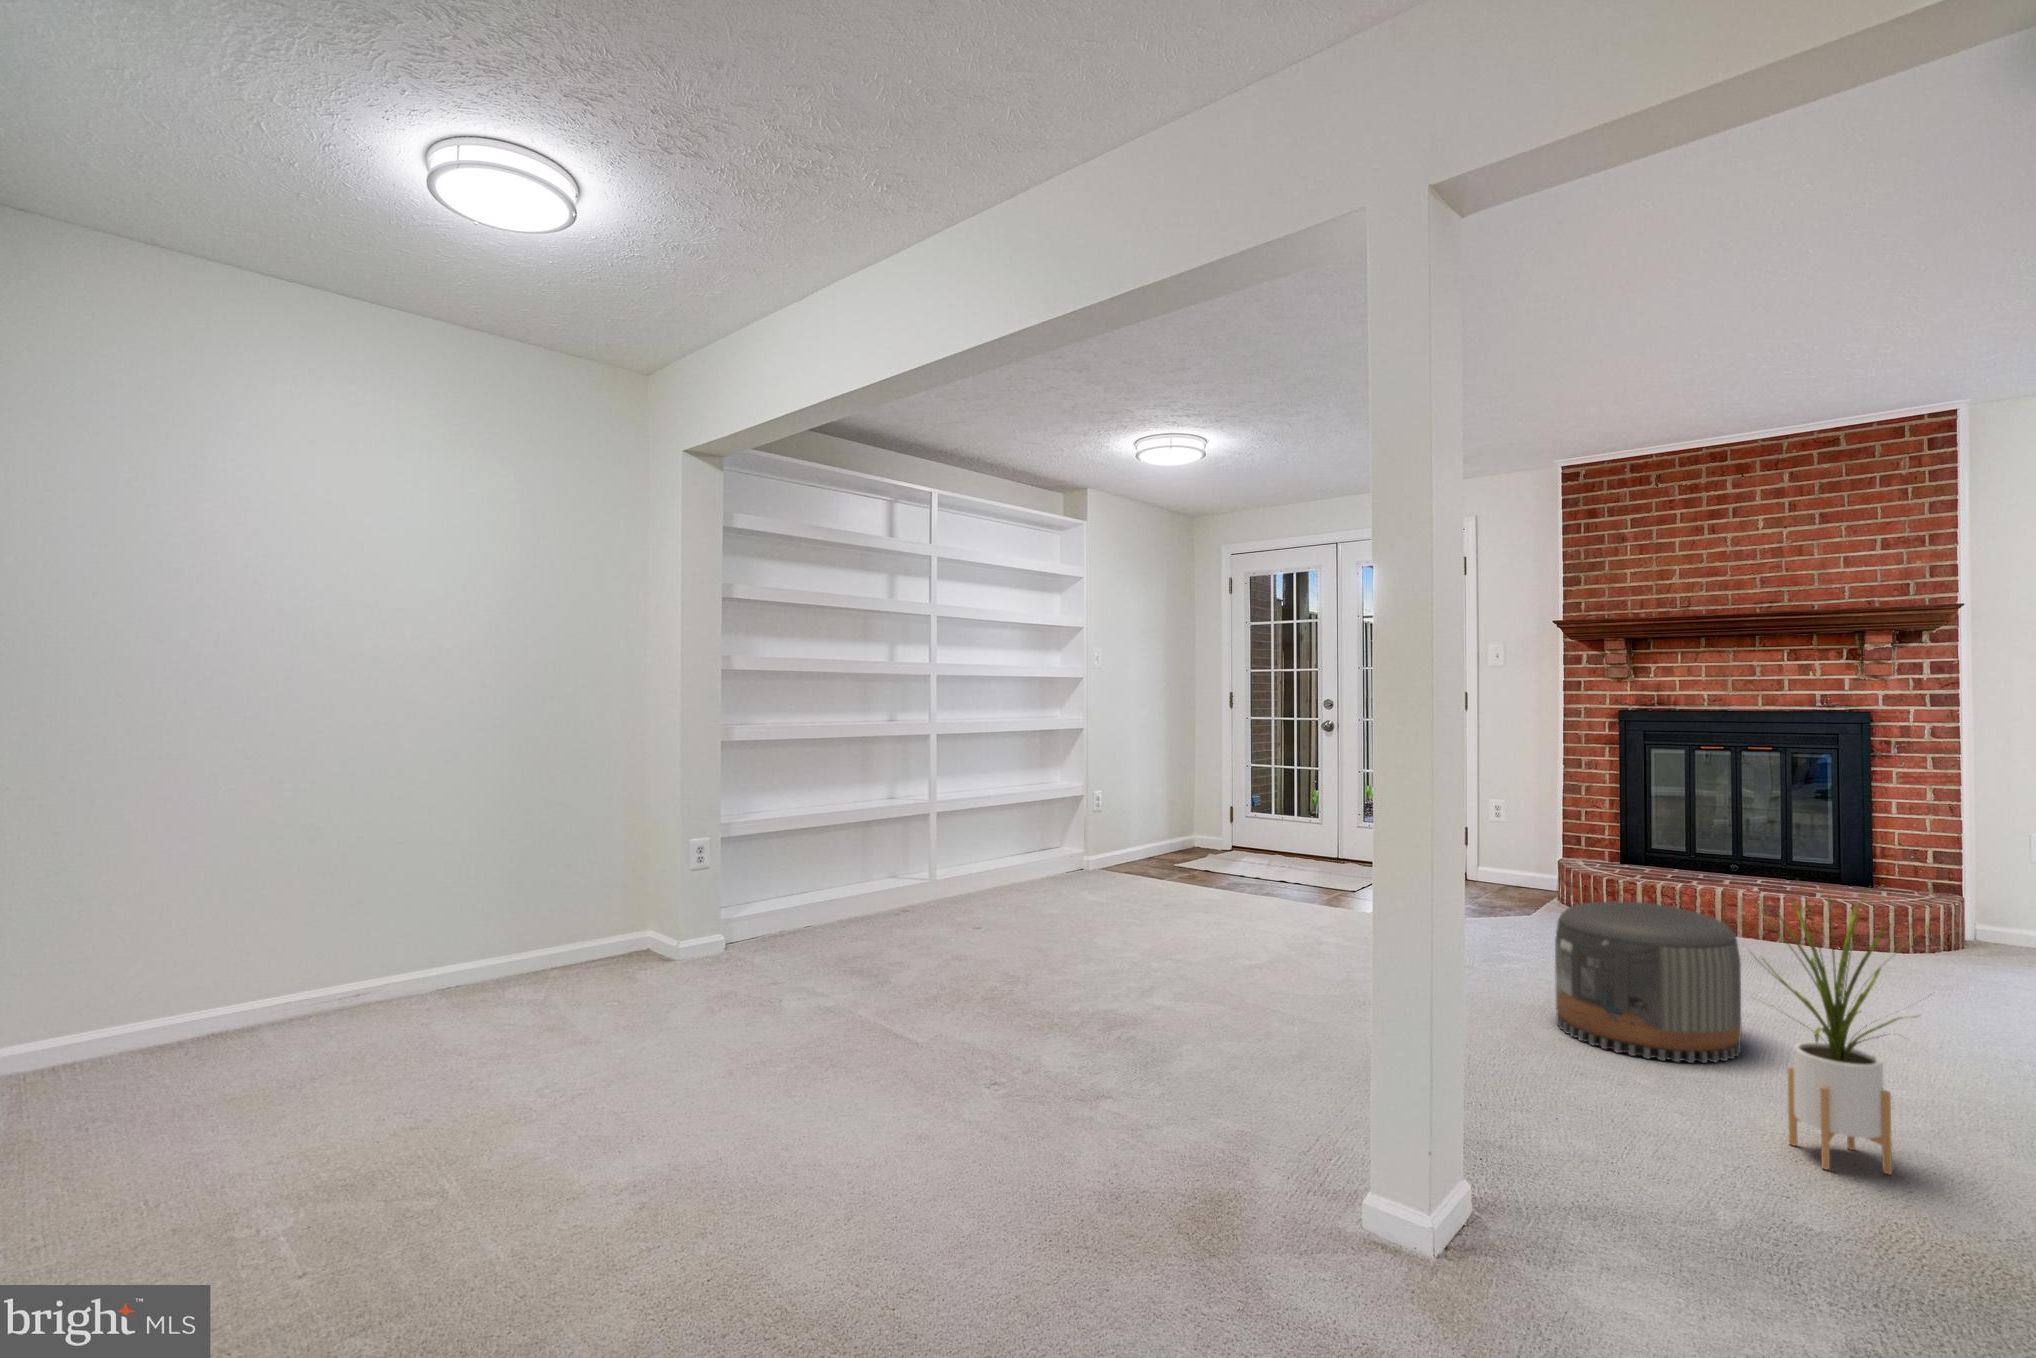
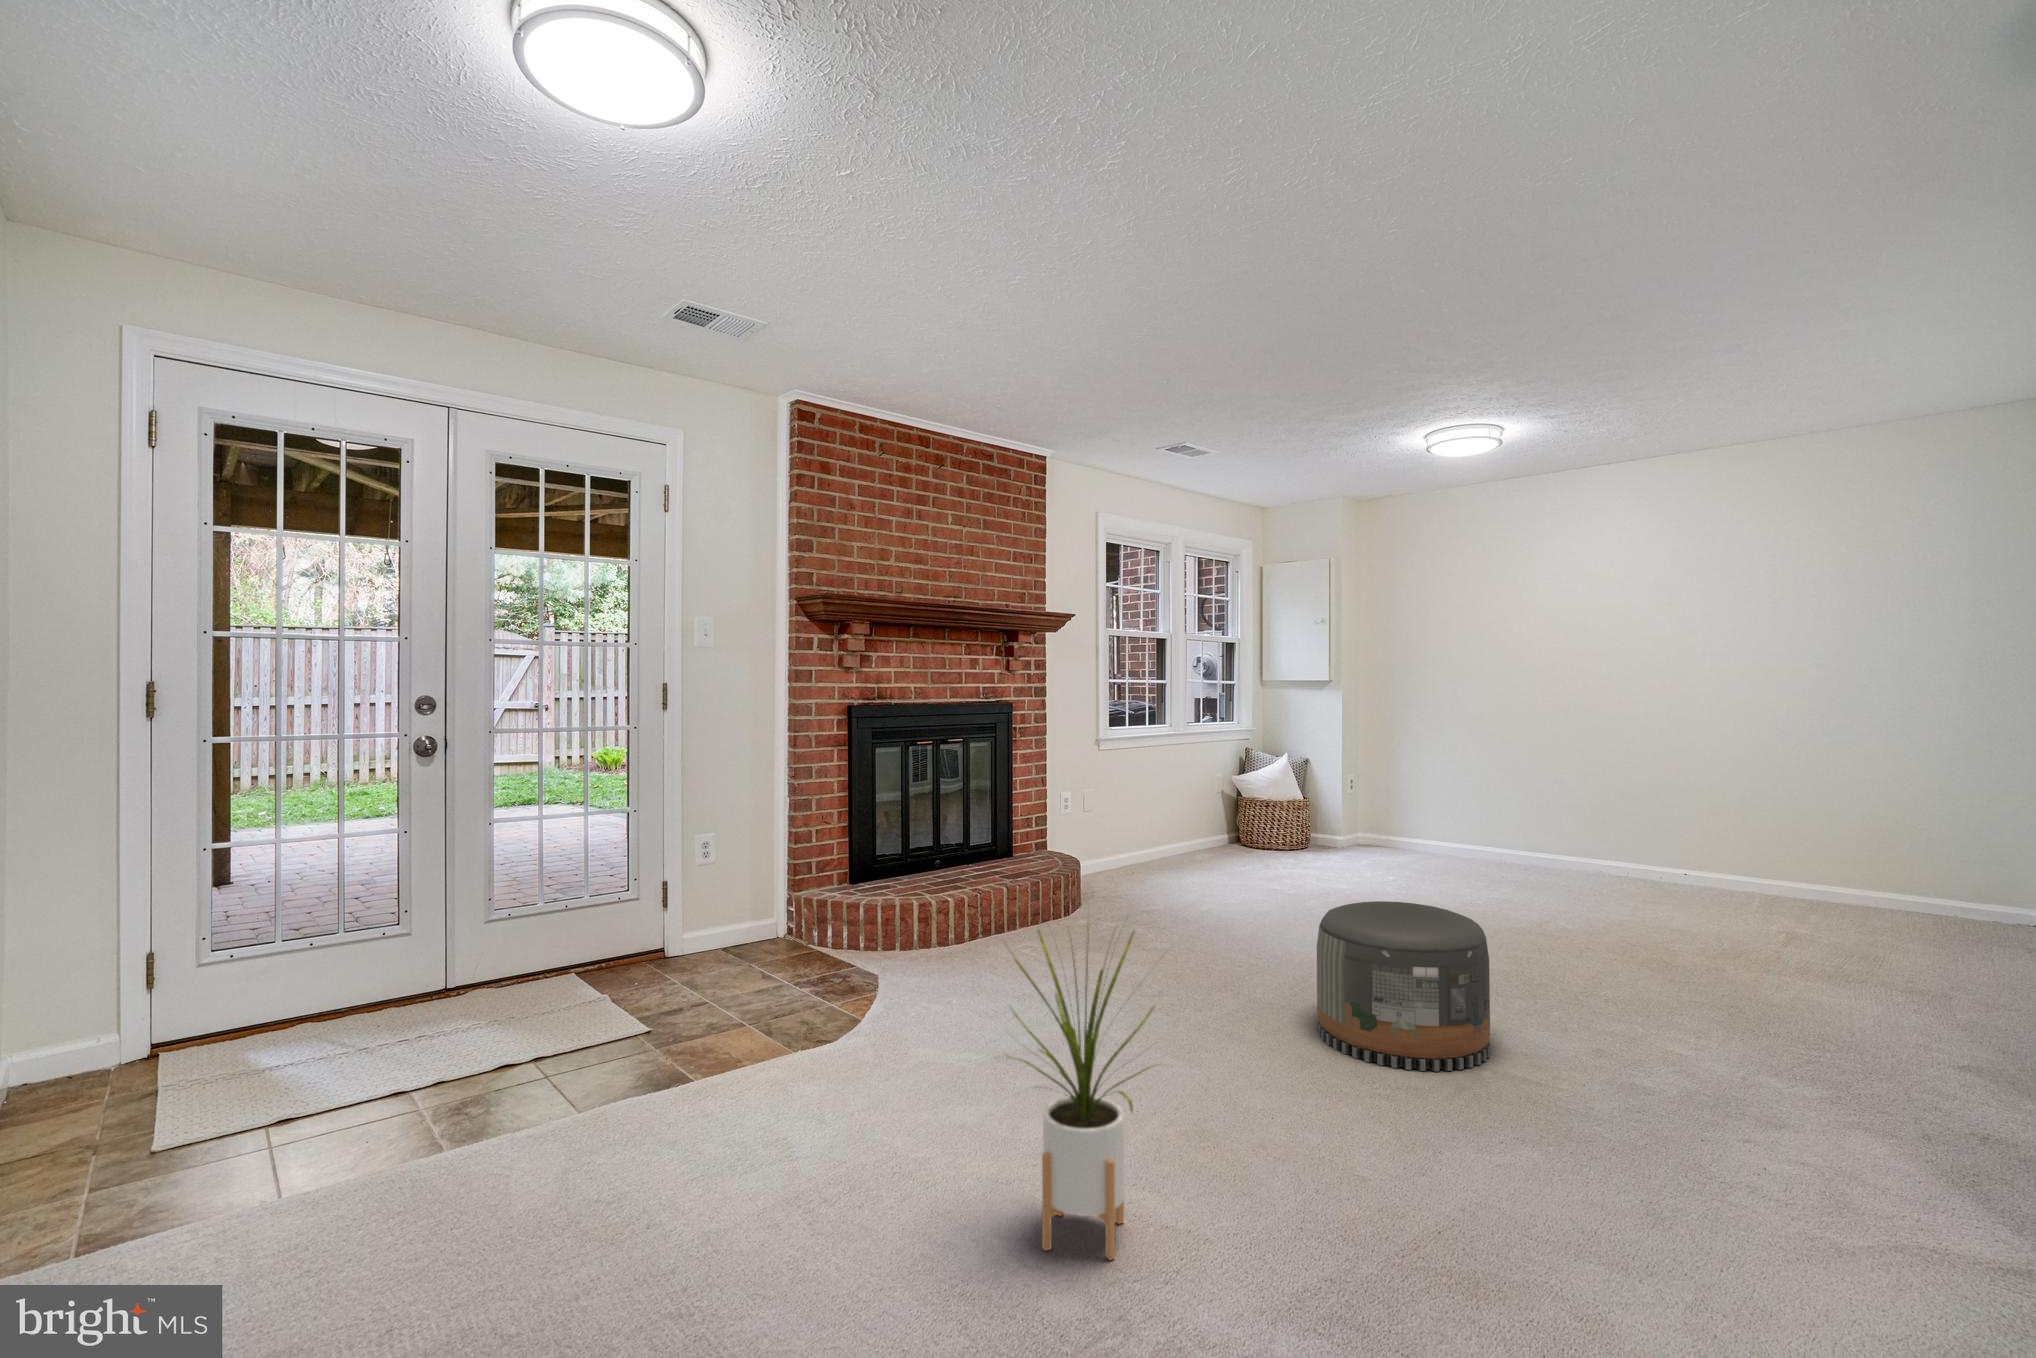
house plant: present [1767,891,1931,1174] -> present [1005,930,1165,1260]

